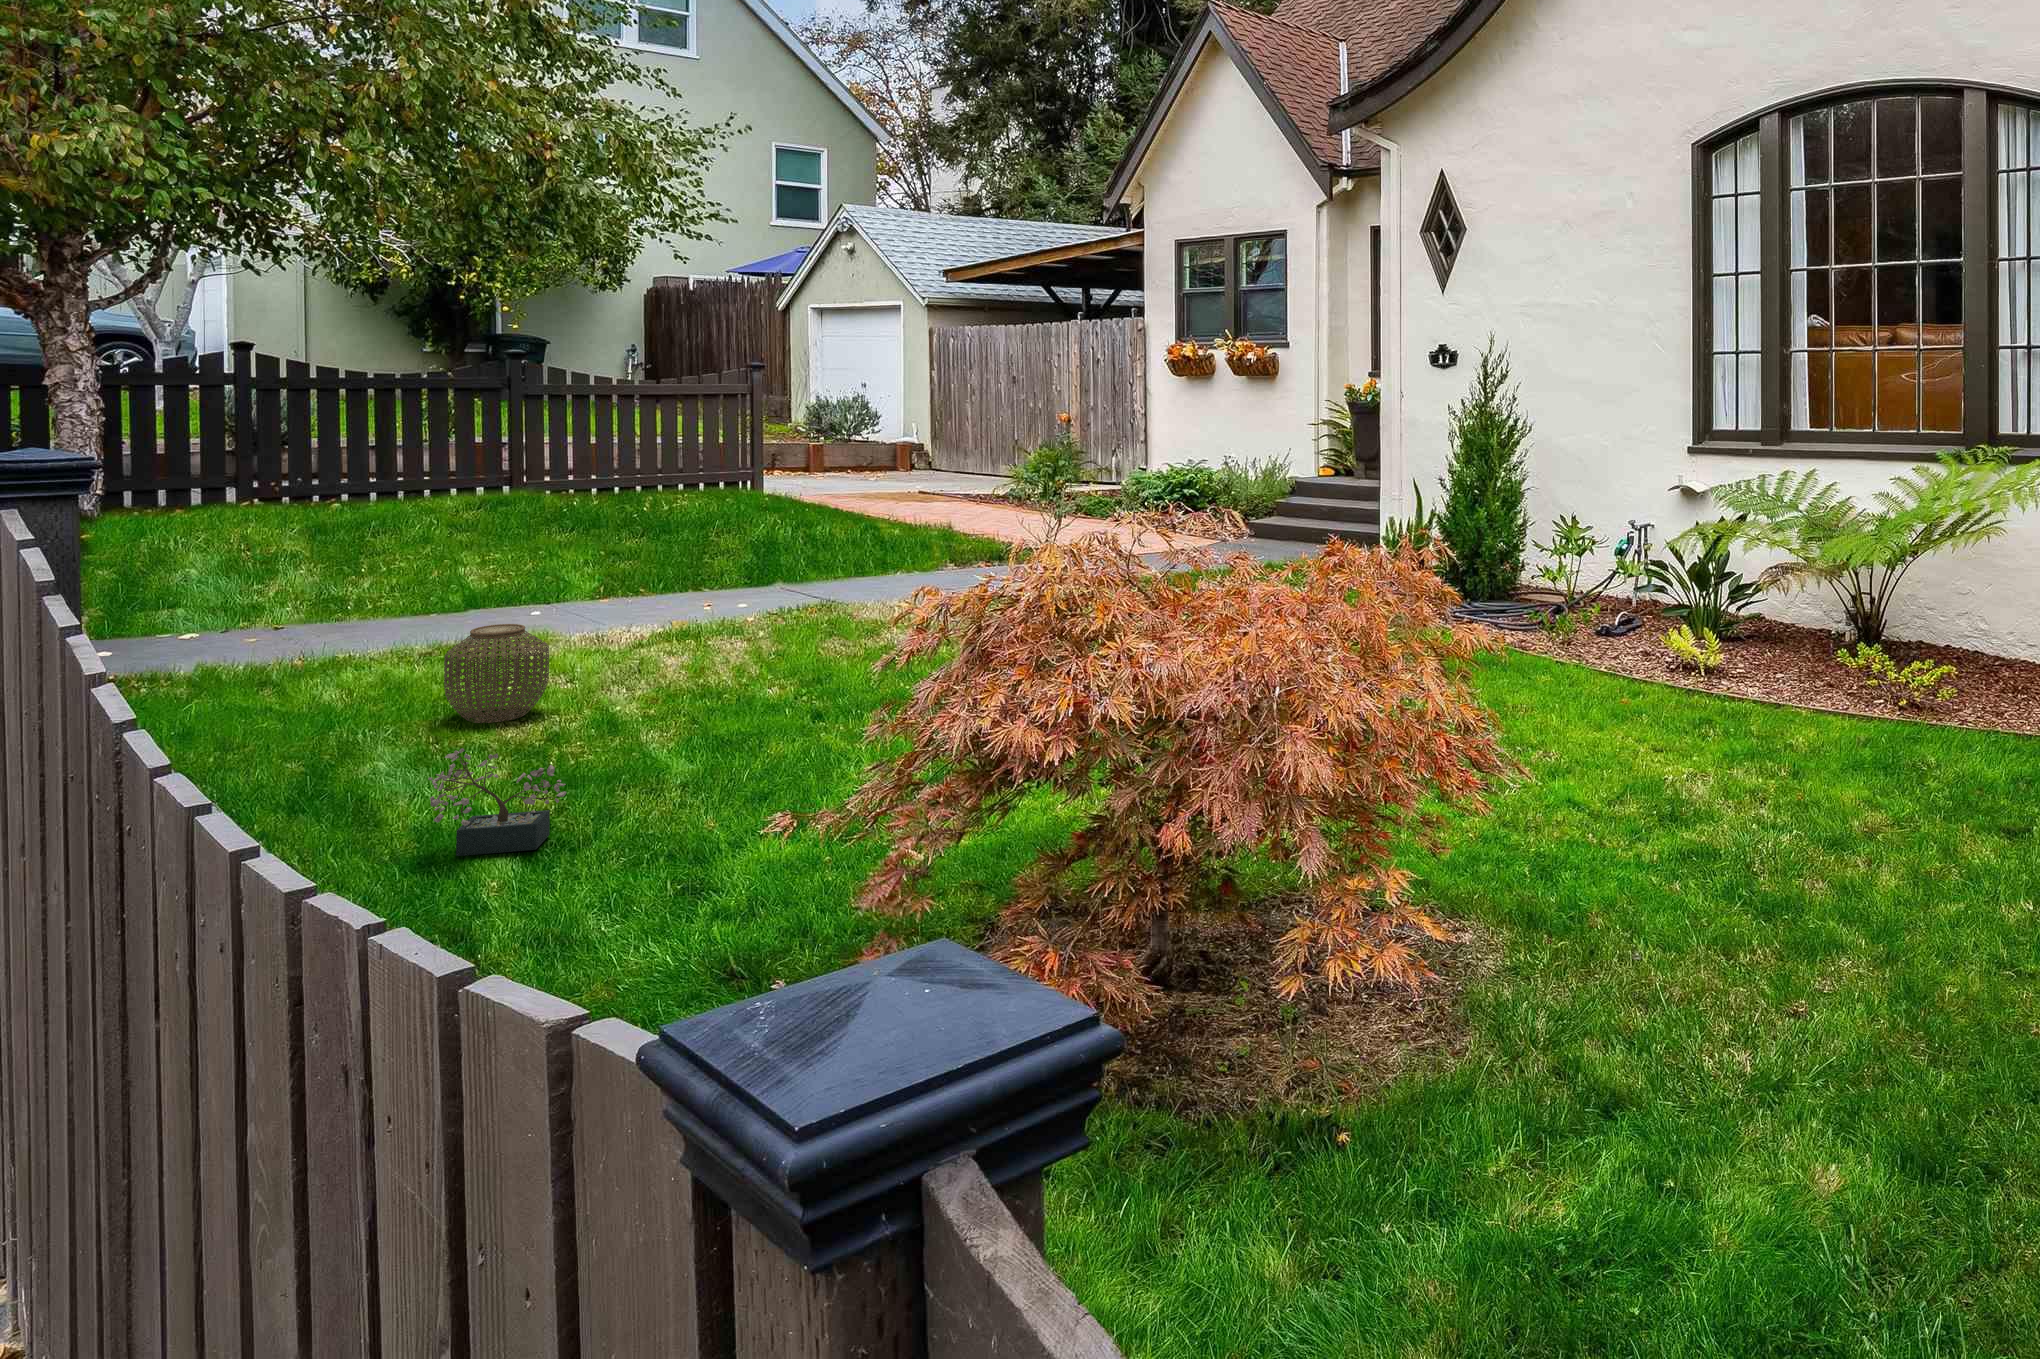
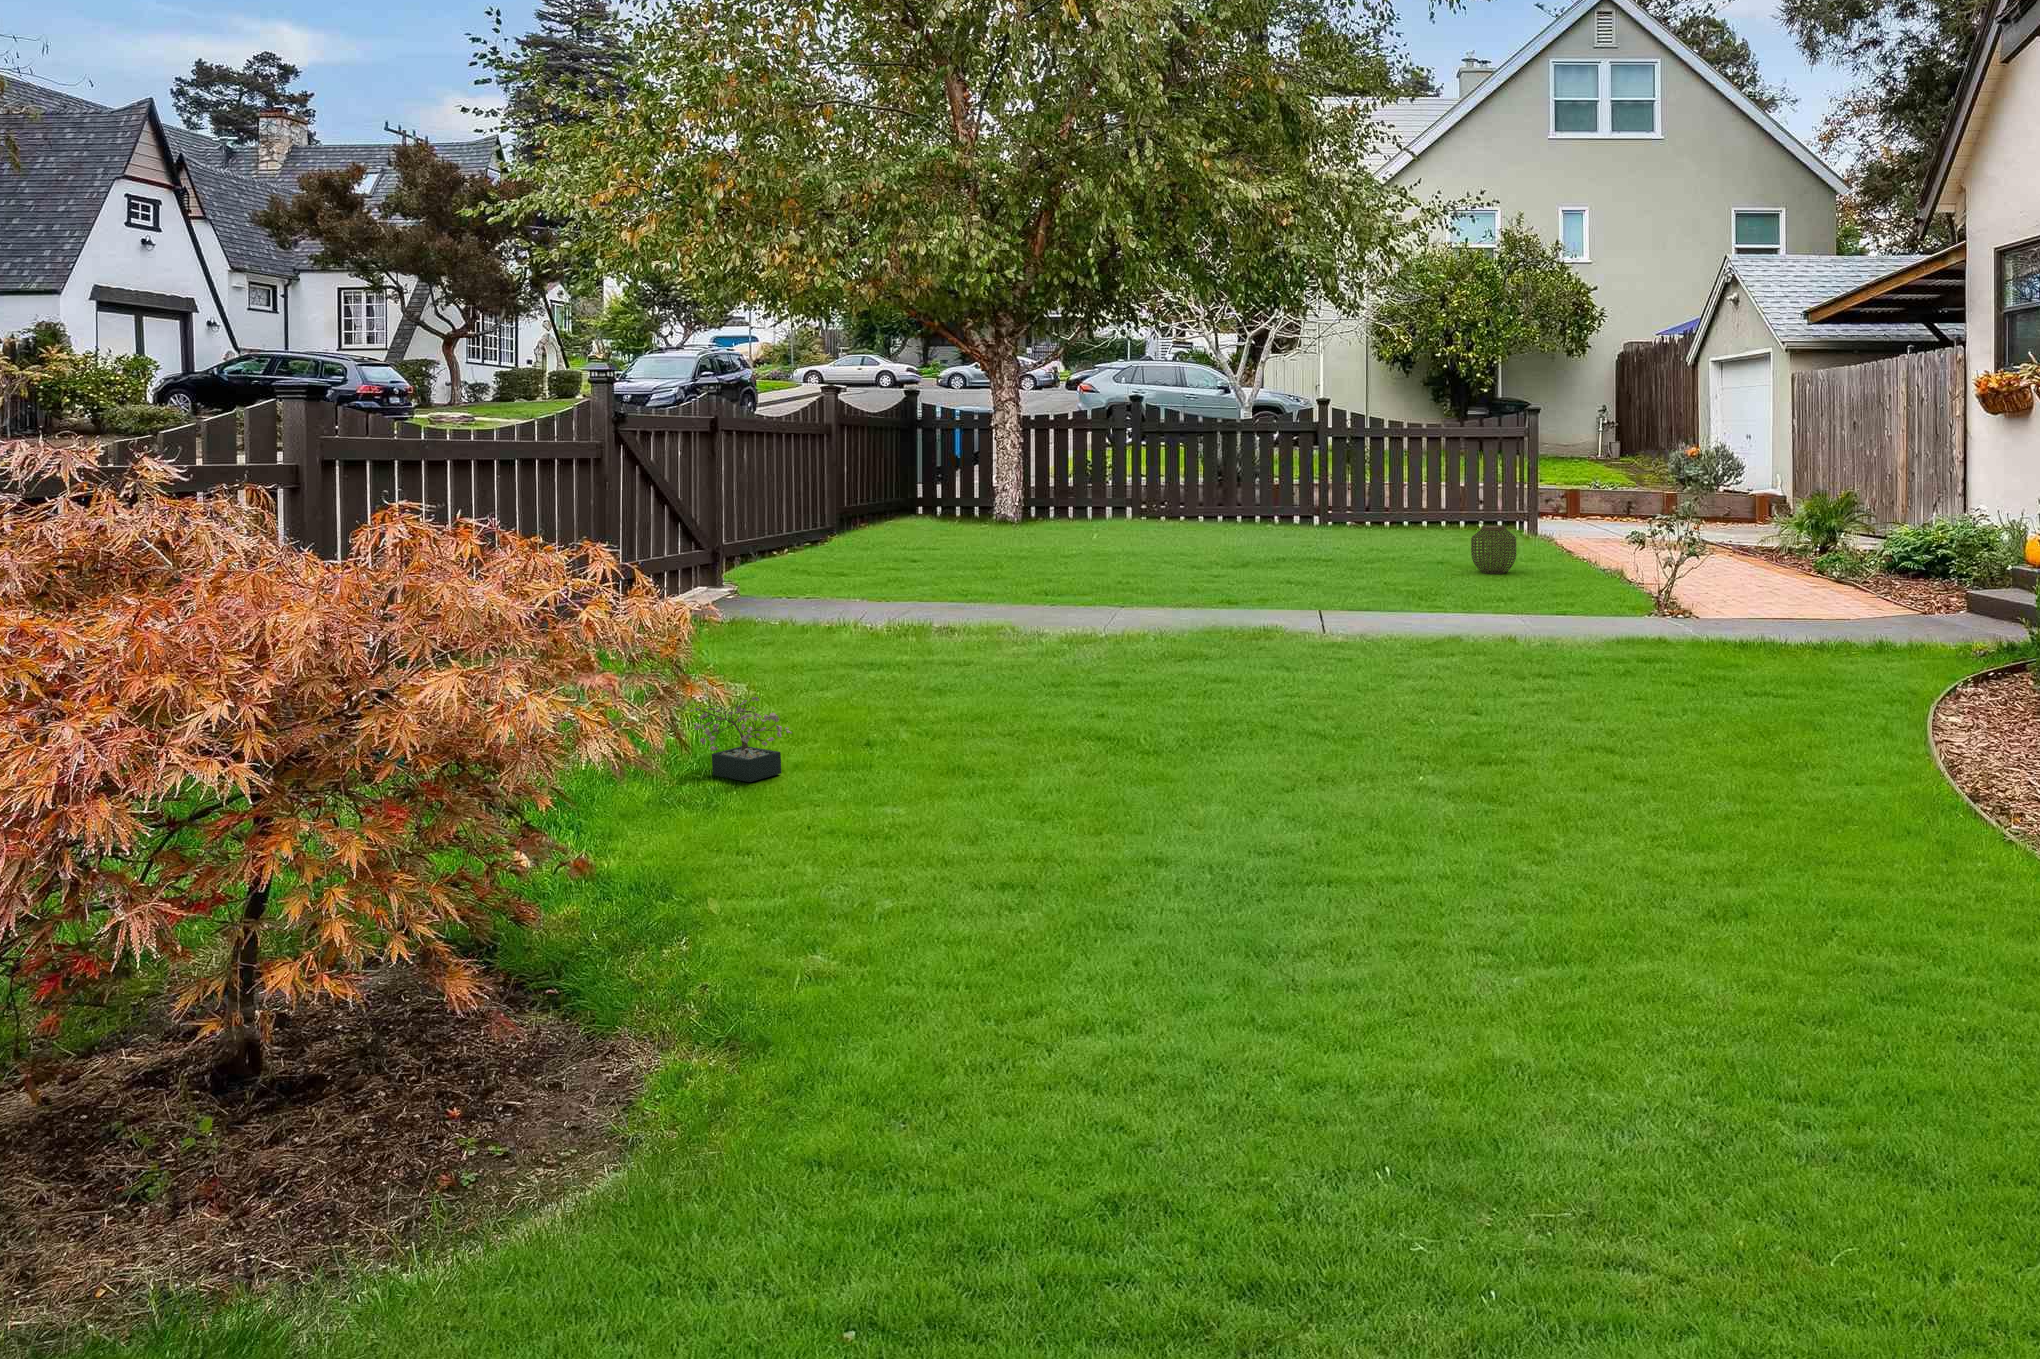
woven basket: present [444,624,549,723] -> present [1471,525,1516,574]

